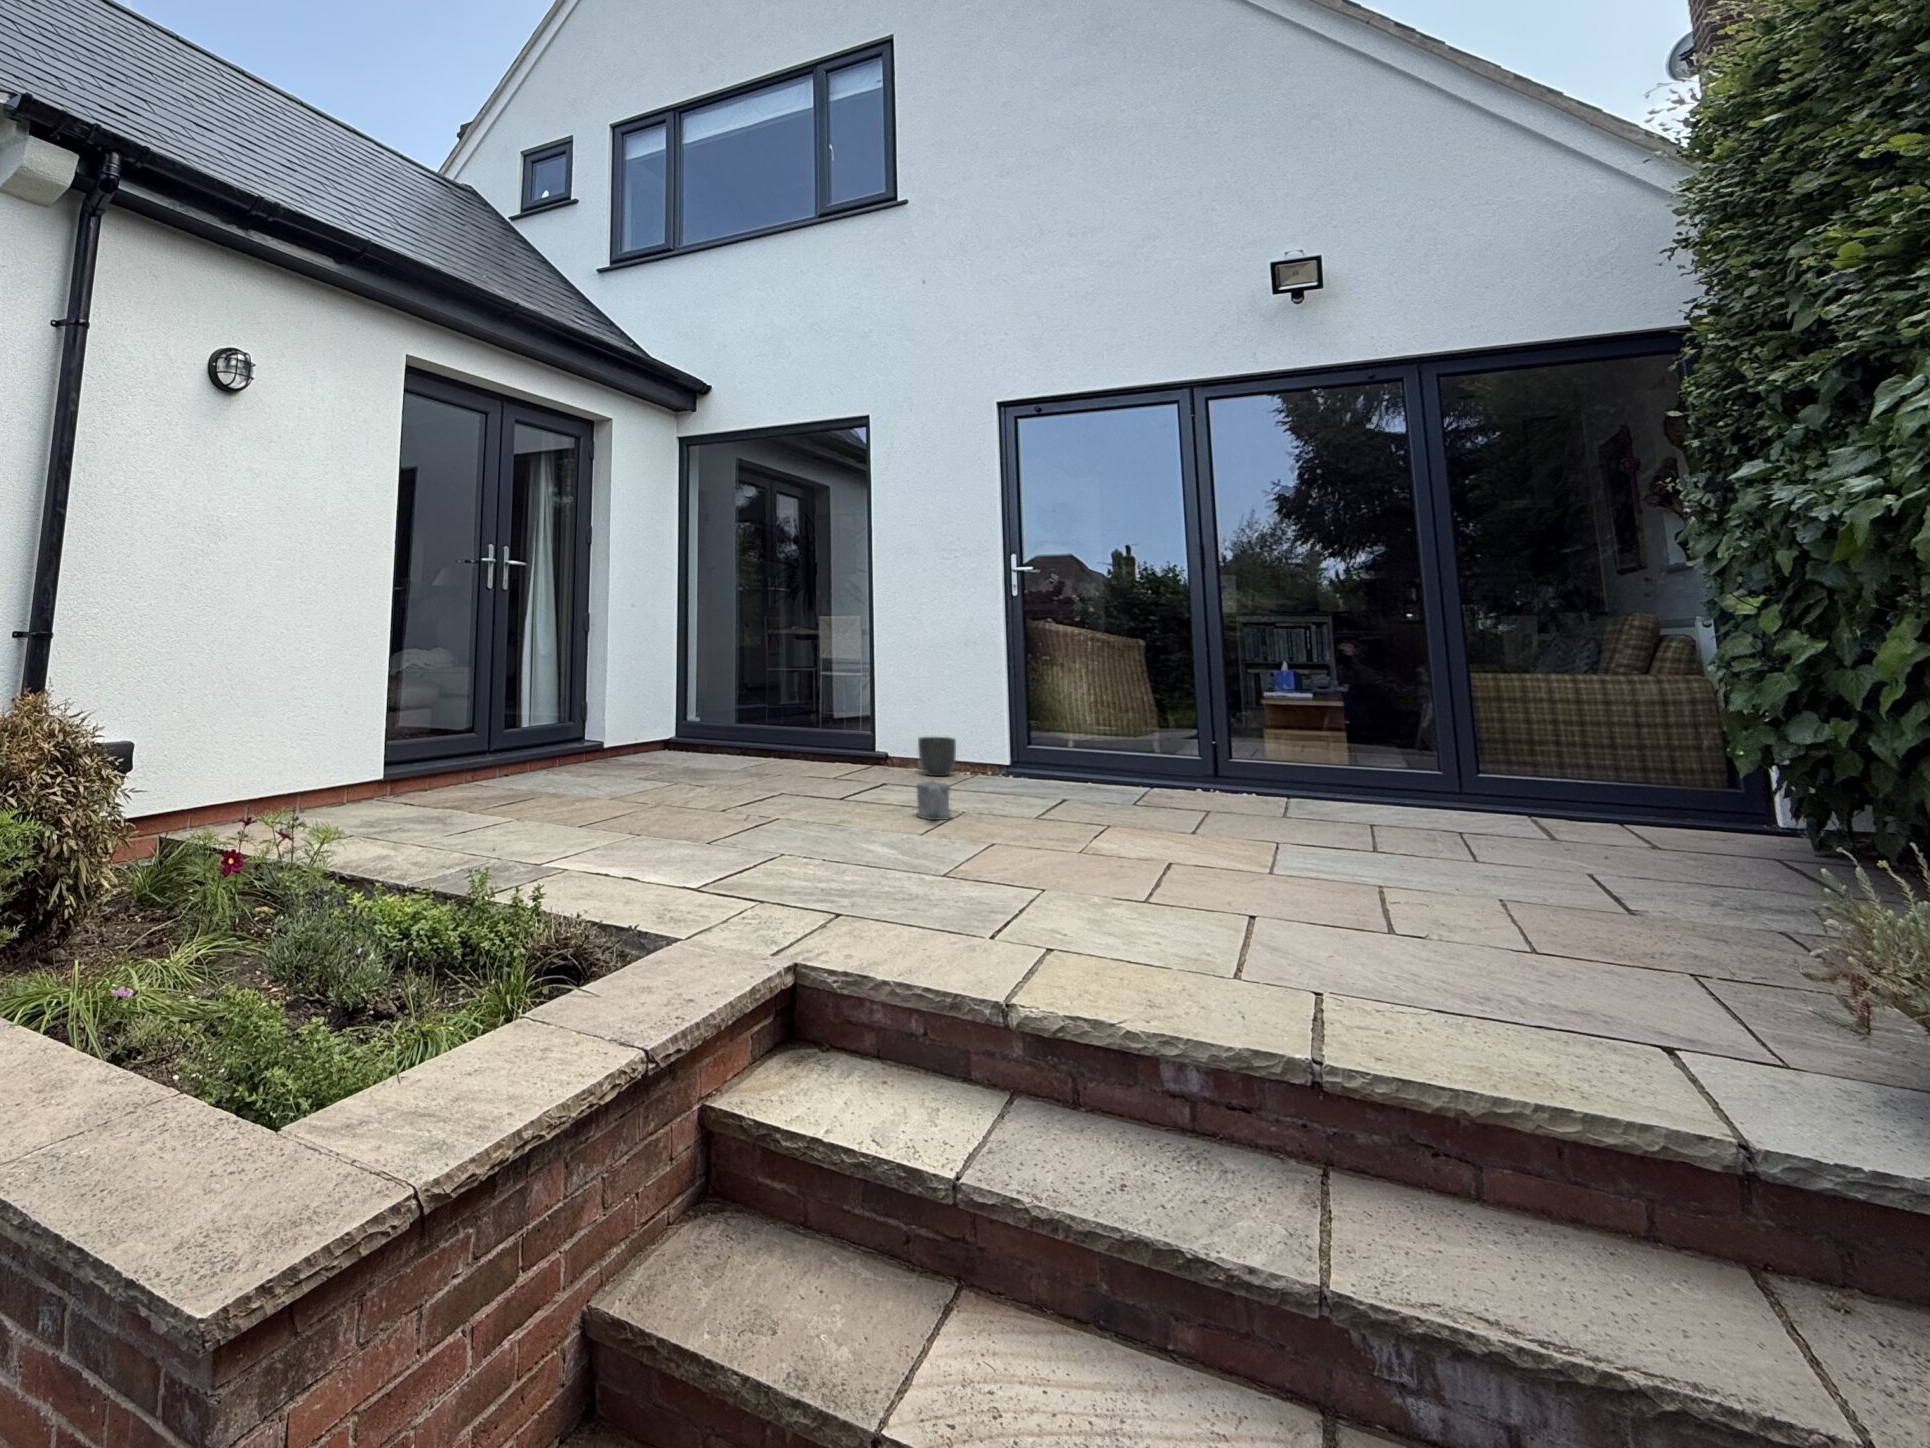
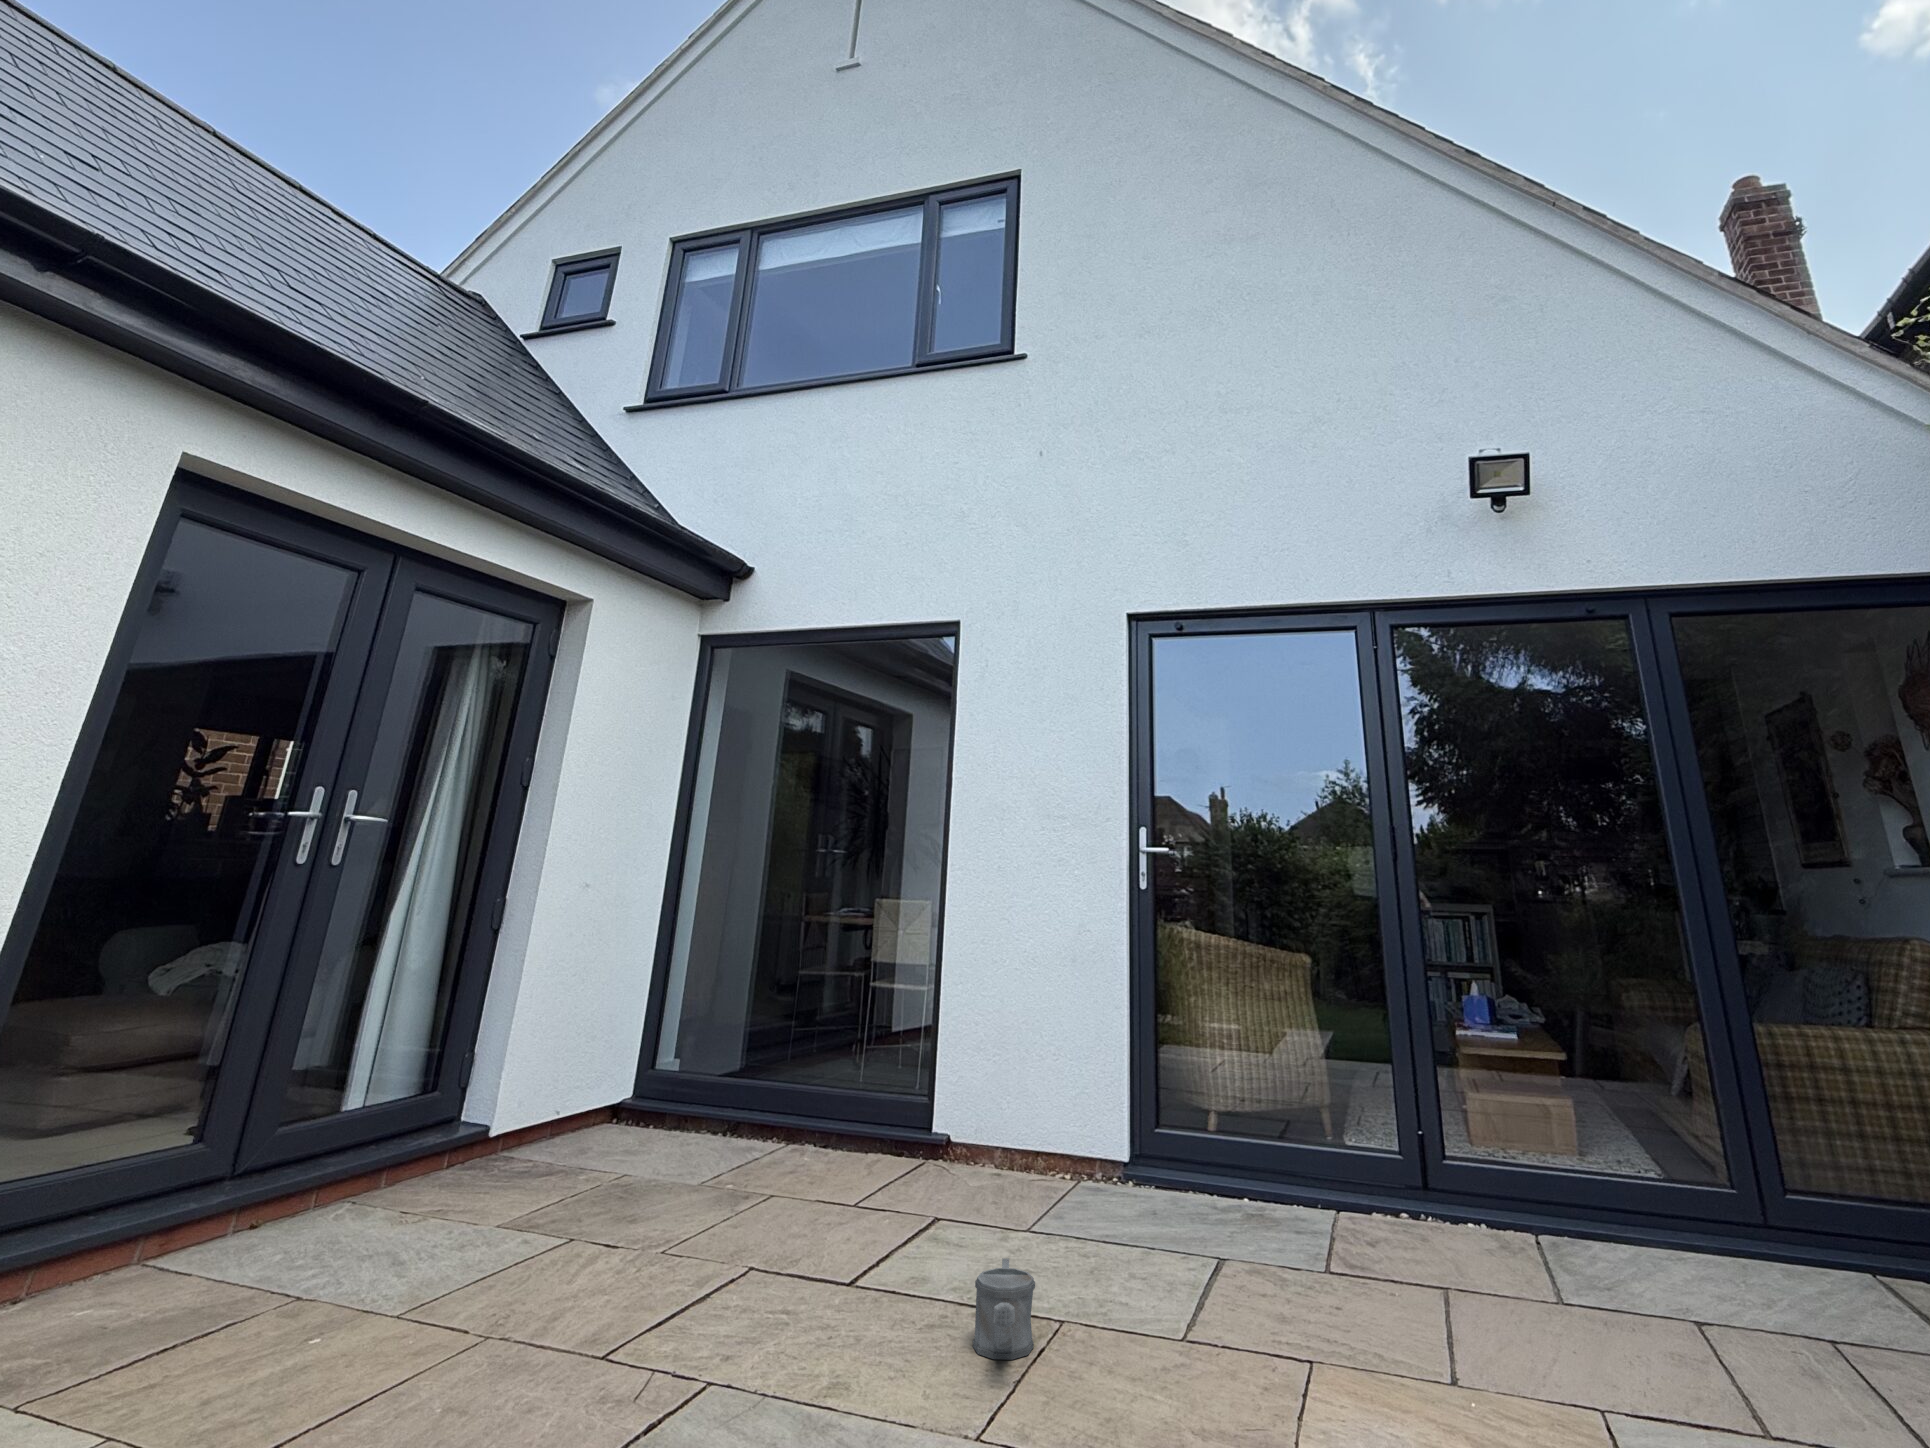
planter: present [918,737,956,776] -> none [995,1111,1052,1184]

